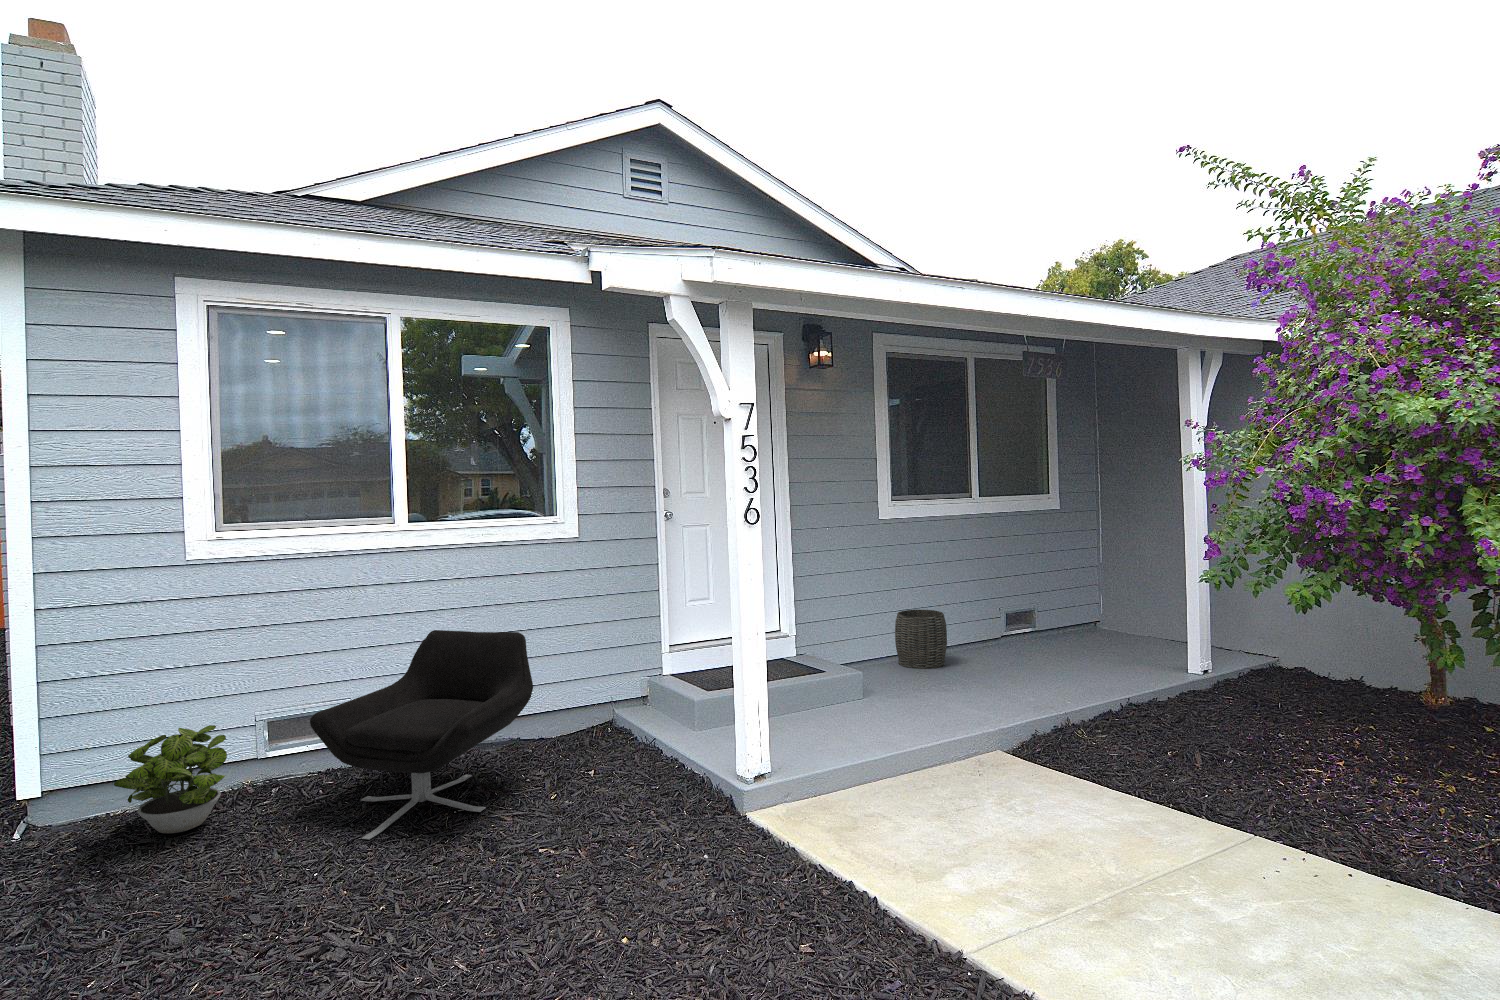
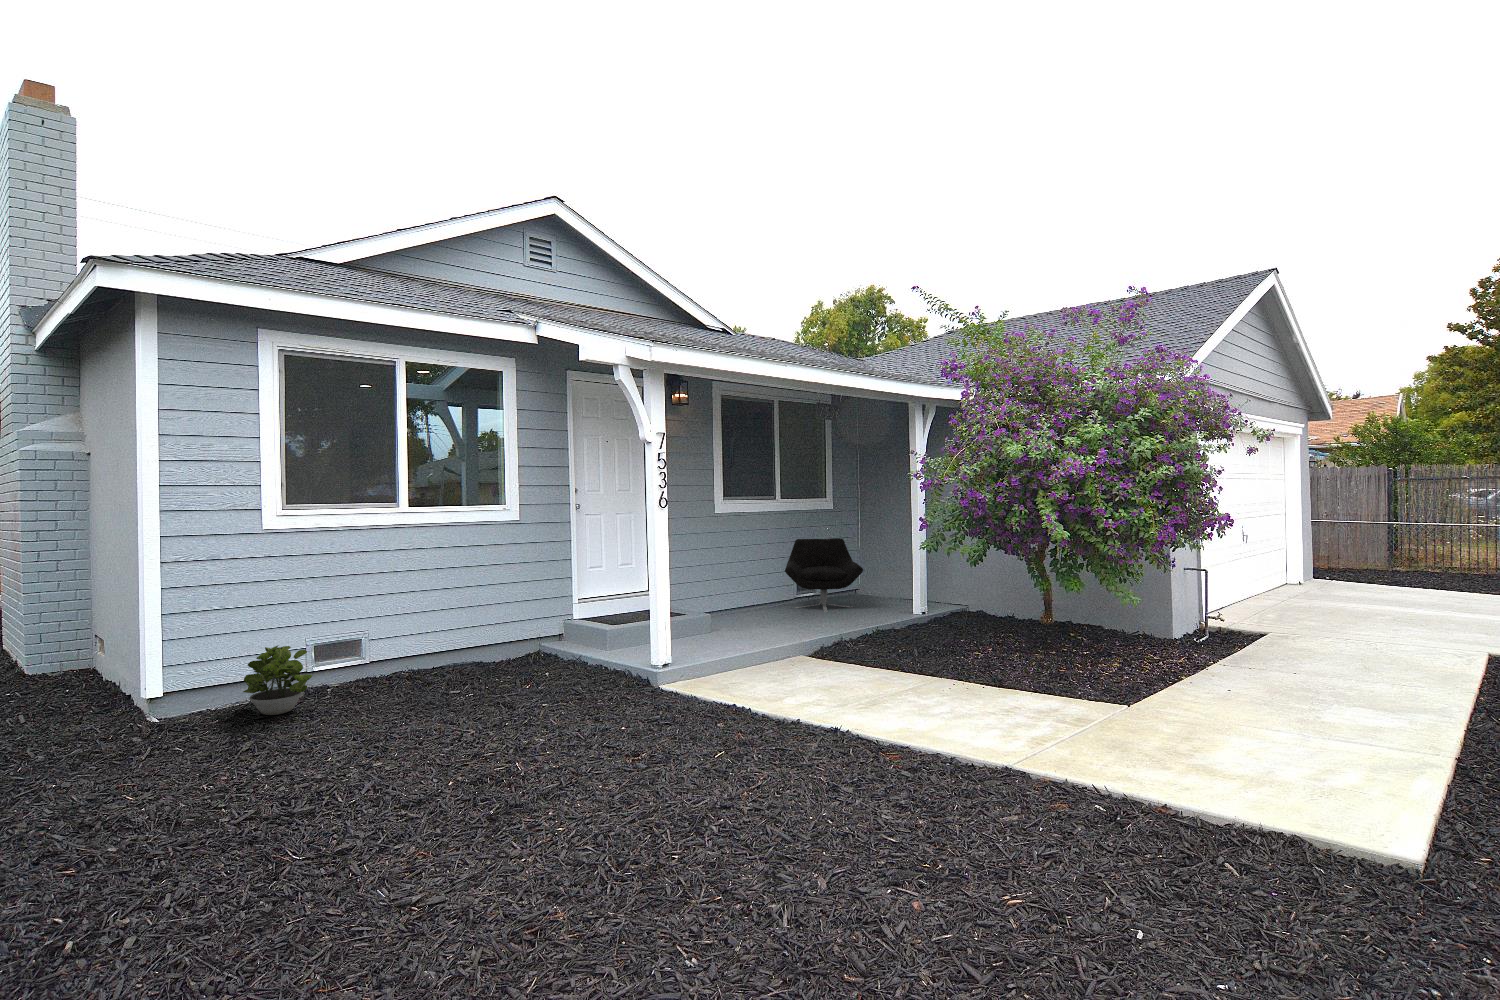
woven basket: present [895,610,947,669] -> none [725,576,760,616]
lounge chair: present [310,630,533,840] -> present [785,538,863,612]

